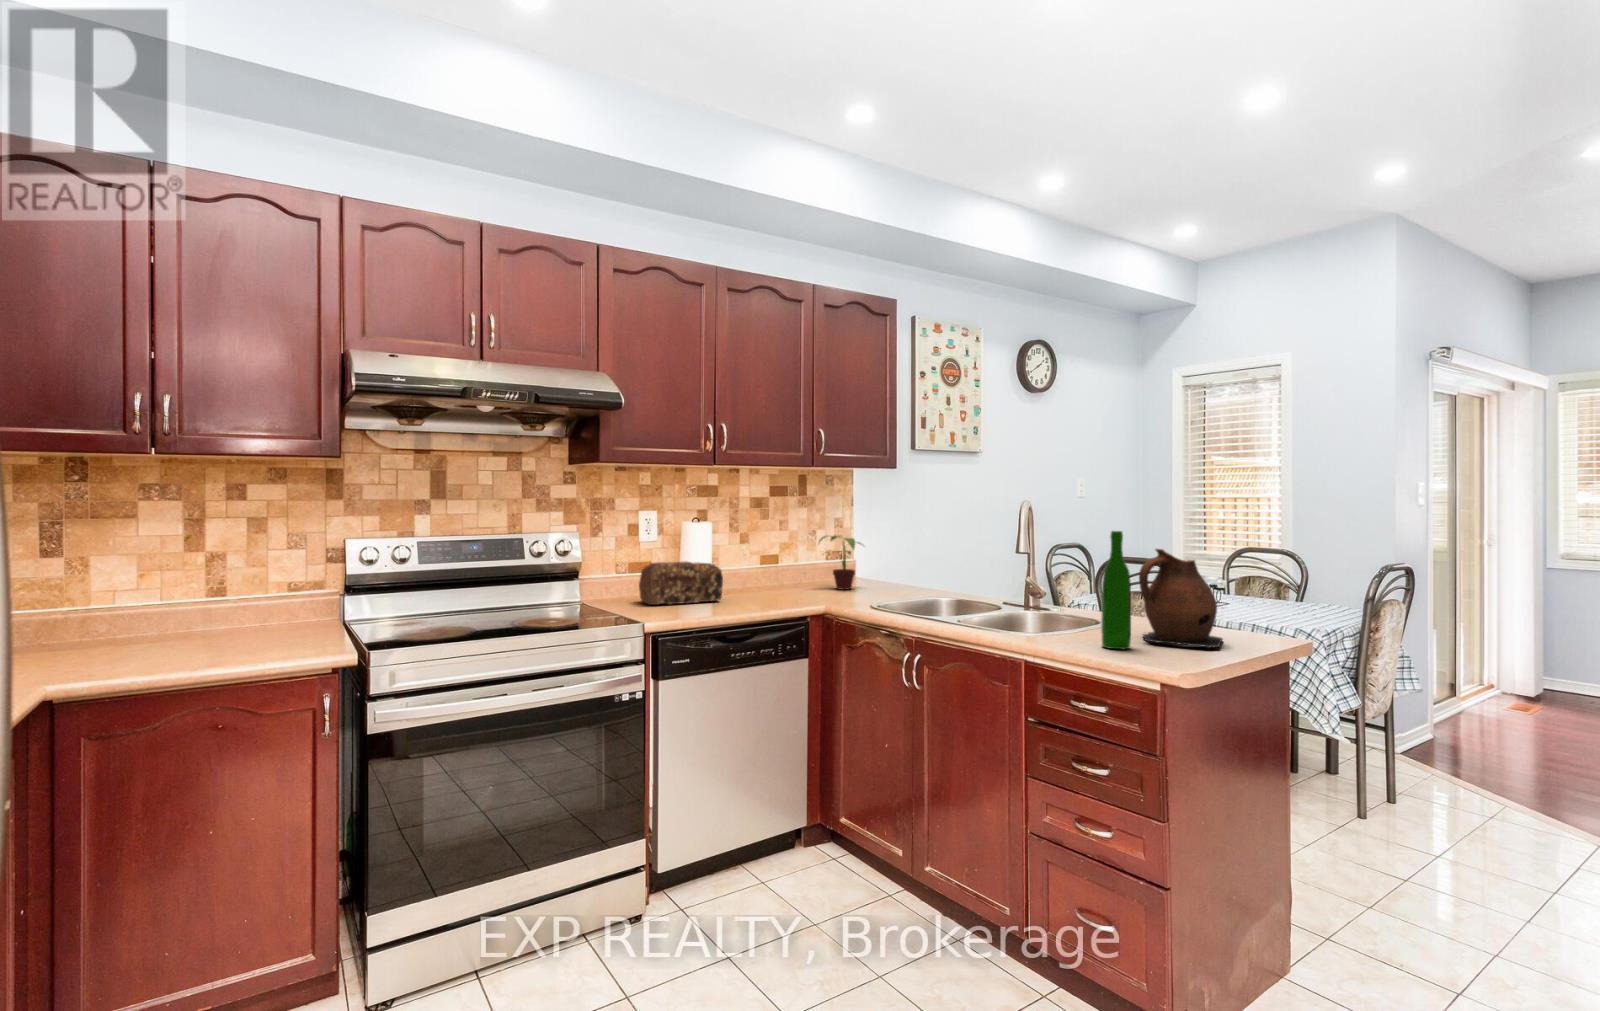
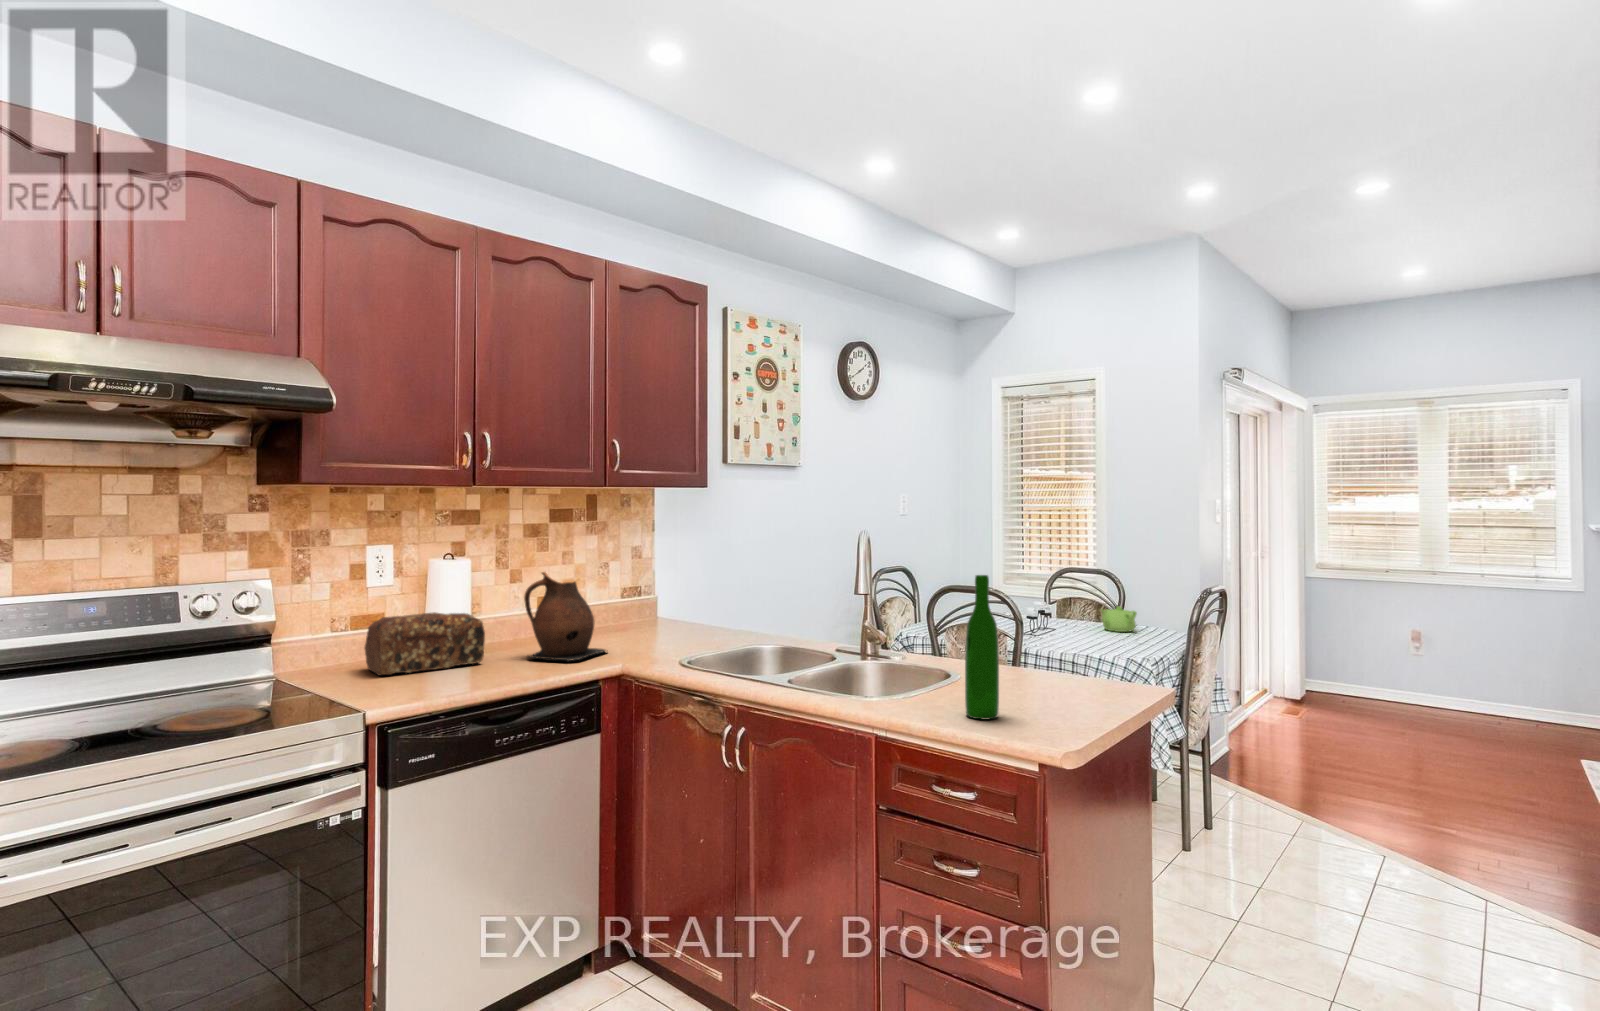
potted plant: present [819,536,860,590] -> none [611,569,671,636]
ceramic pitcher: present [1139,549,1223,648] -> present [524,572,606,661]
teapot: none [1276,584,1317,608] -> present [1101,607,1137,632]

